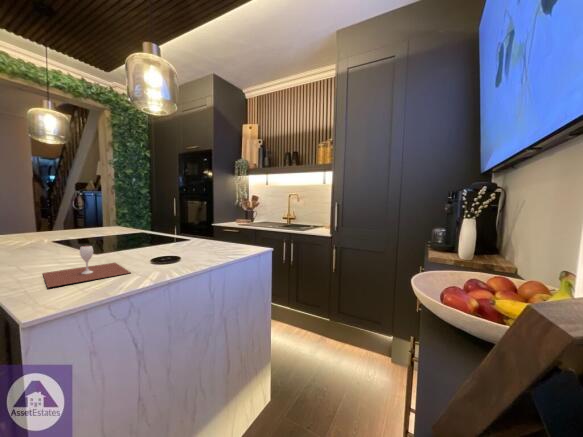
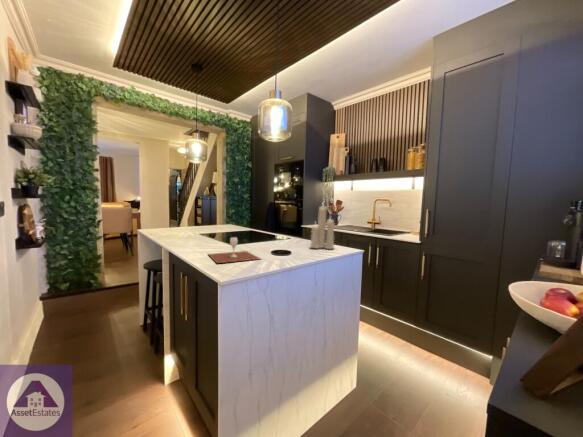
candle: none [209,191,238,251] -> present [310,207,334,249]

